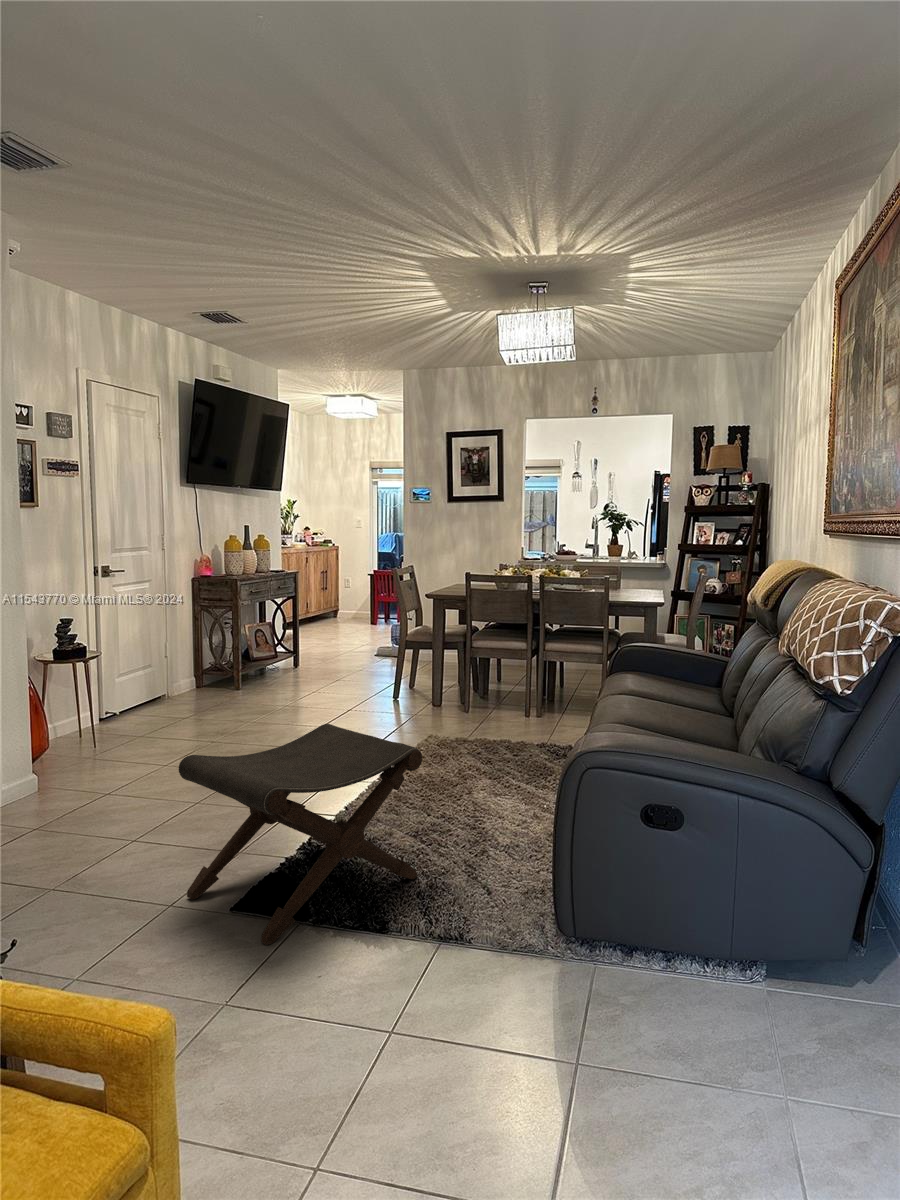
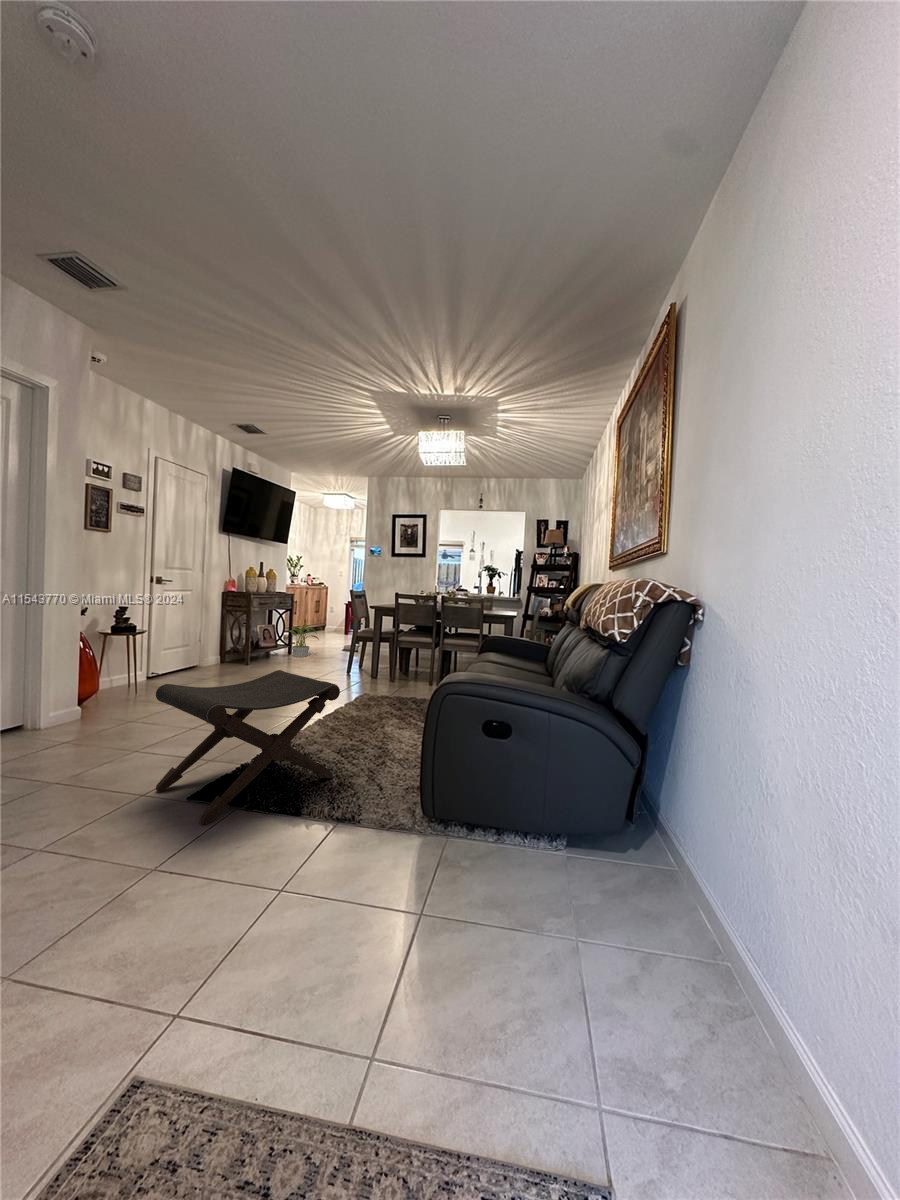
potted plant: none [284,621,340,673] -> present [285,625,318,657]

